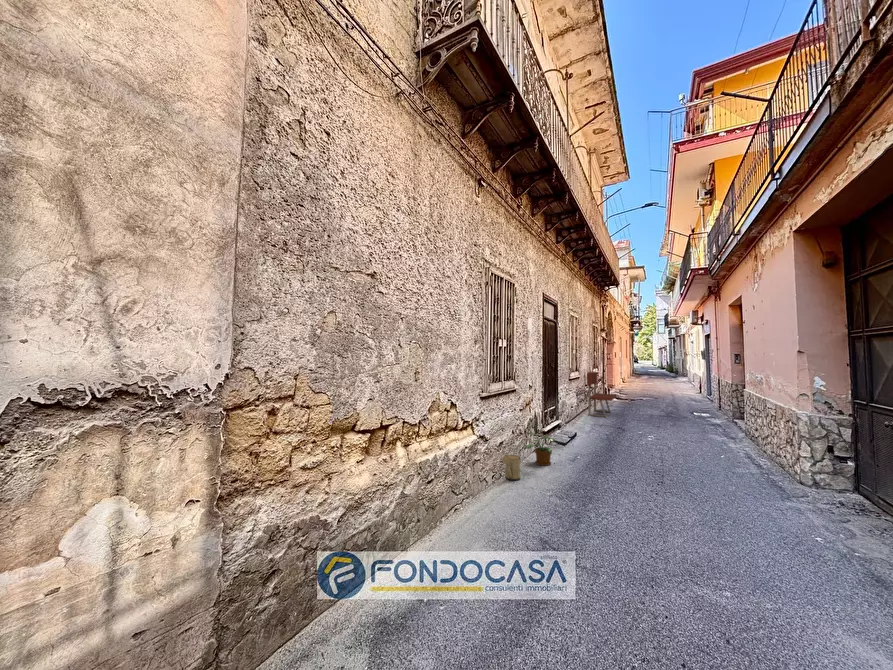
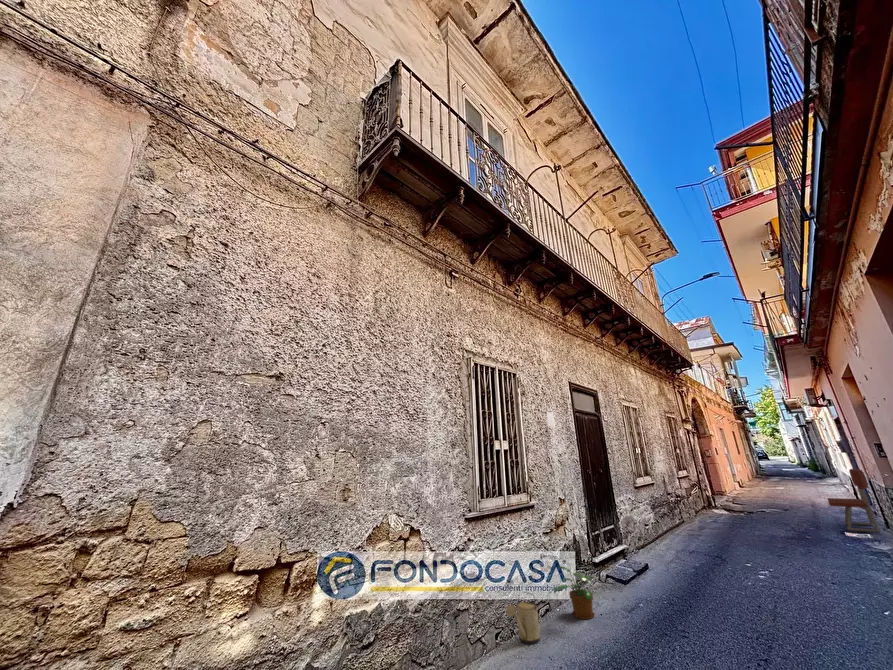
bench: present [587,372,616,417] -> present [828,469,880,532]

